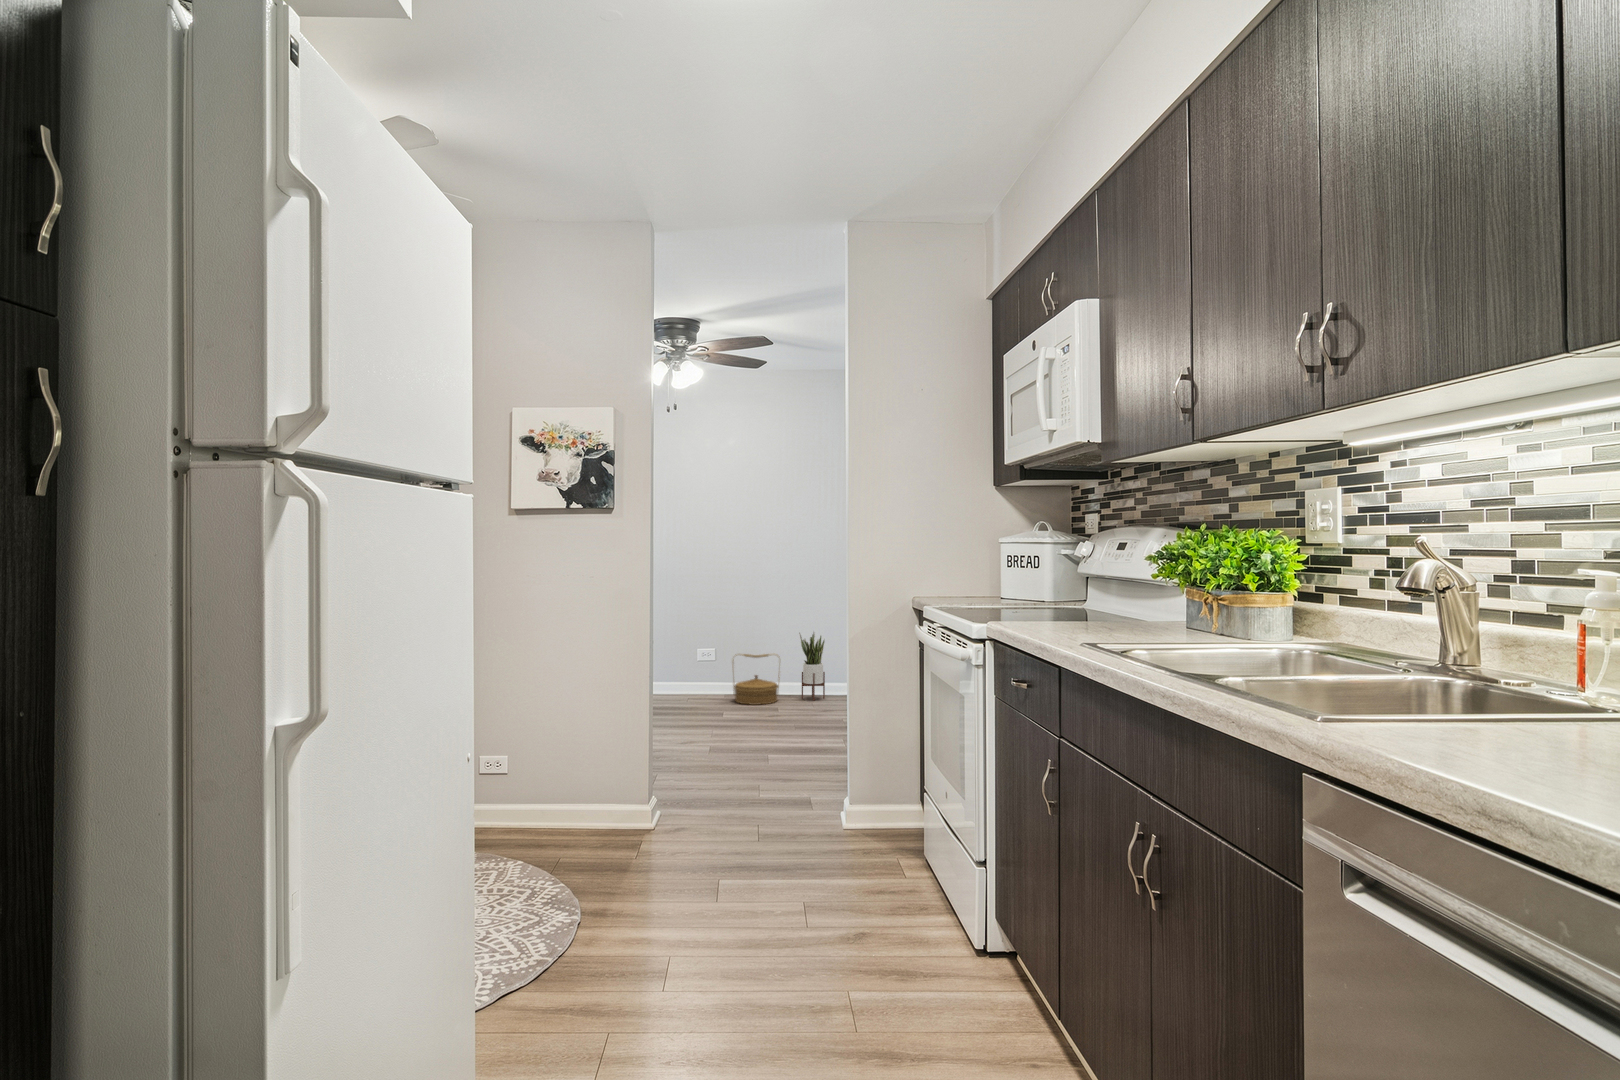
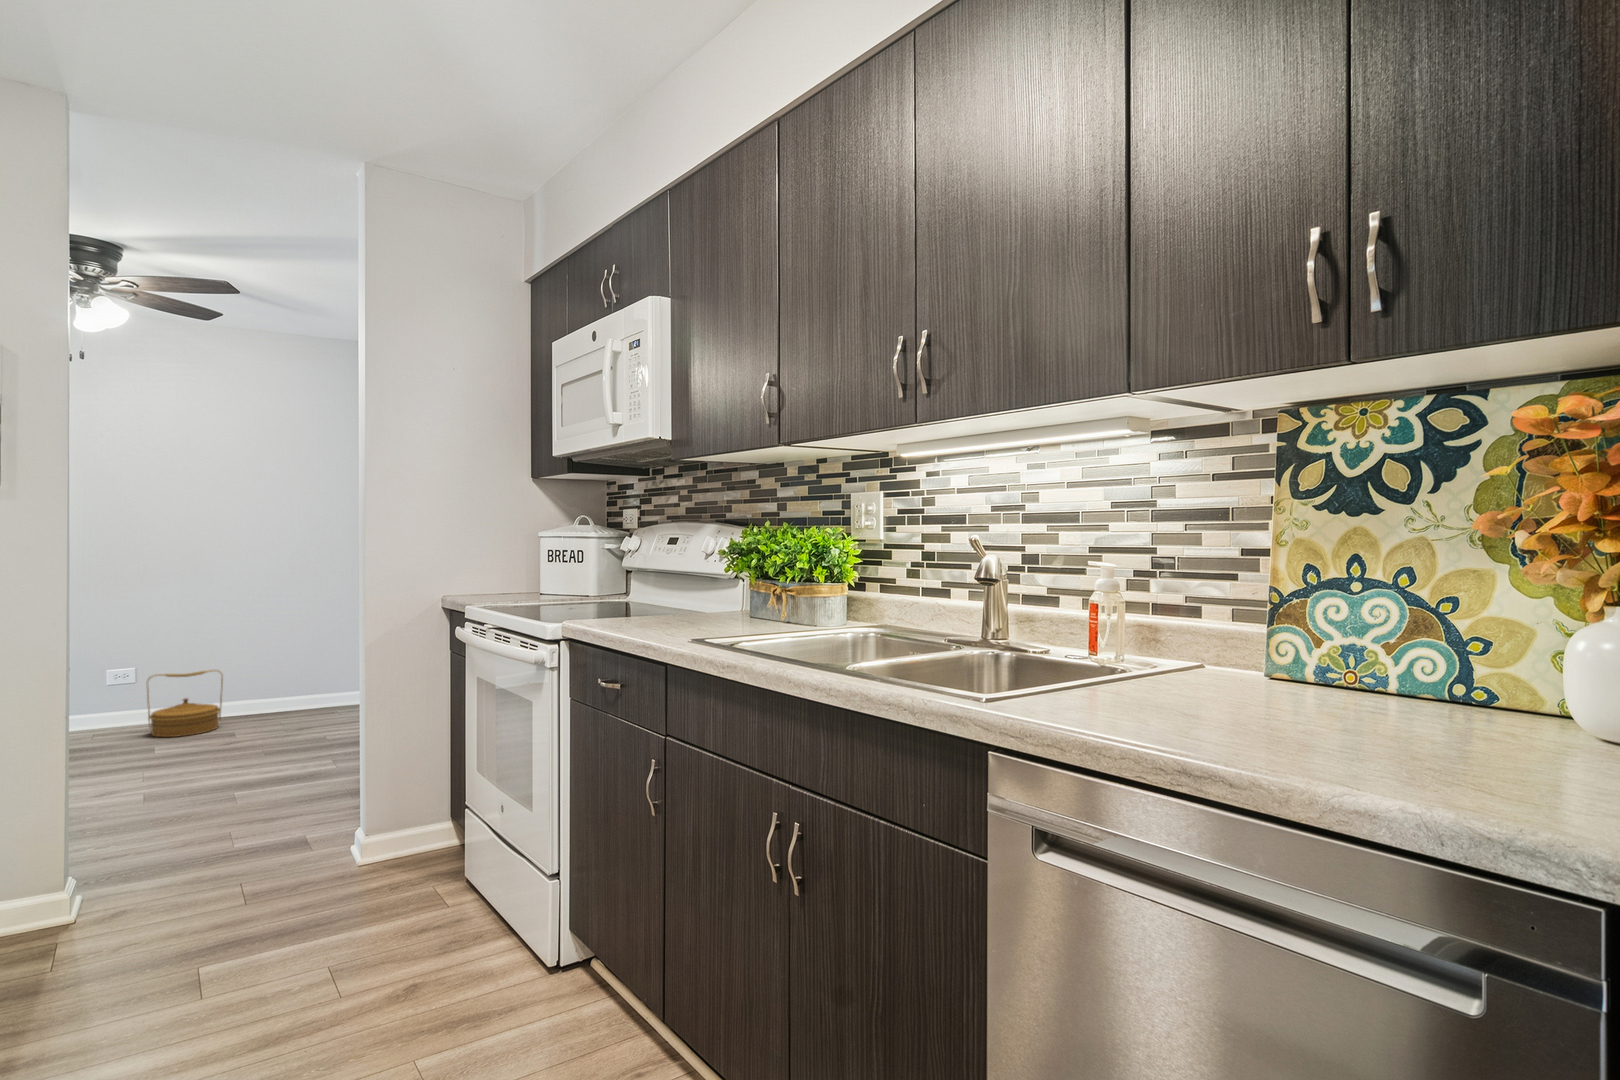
potted plant: present [799,632,825,701] -> none [251,638,288,721]

